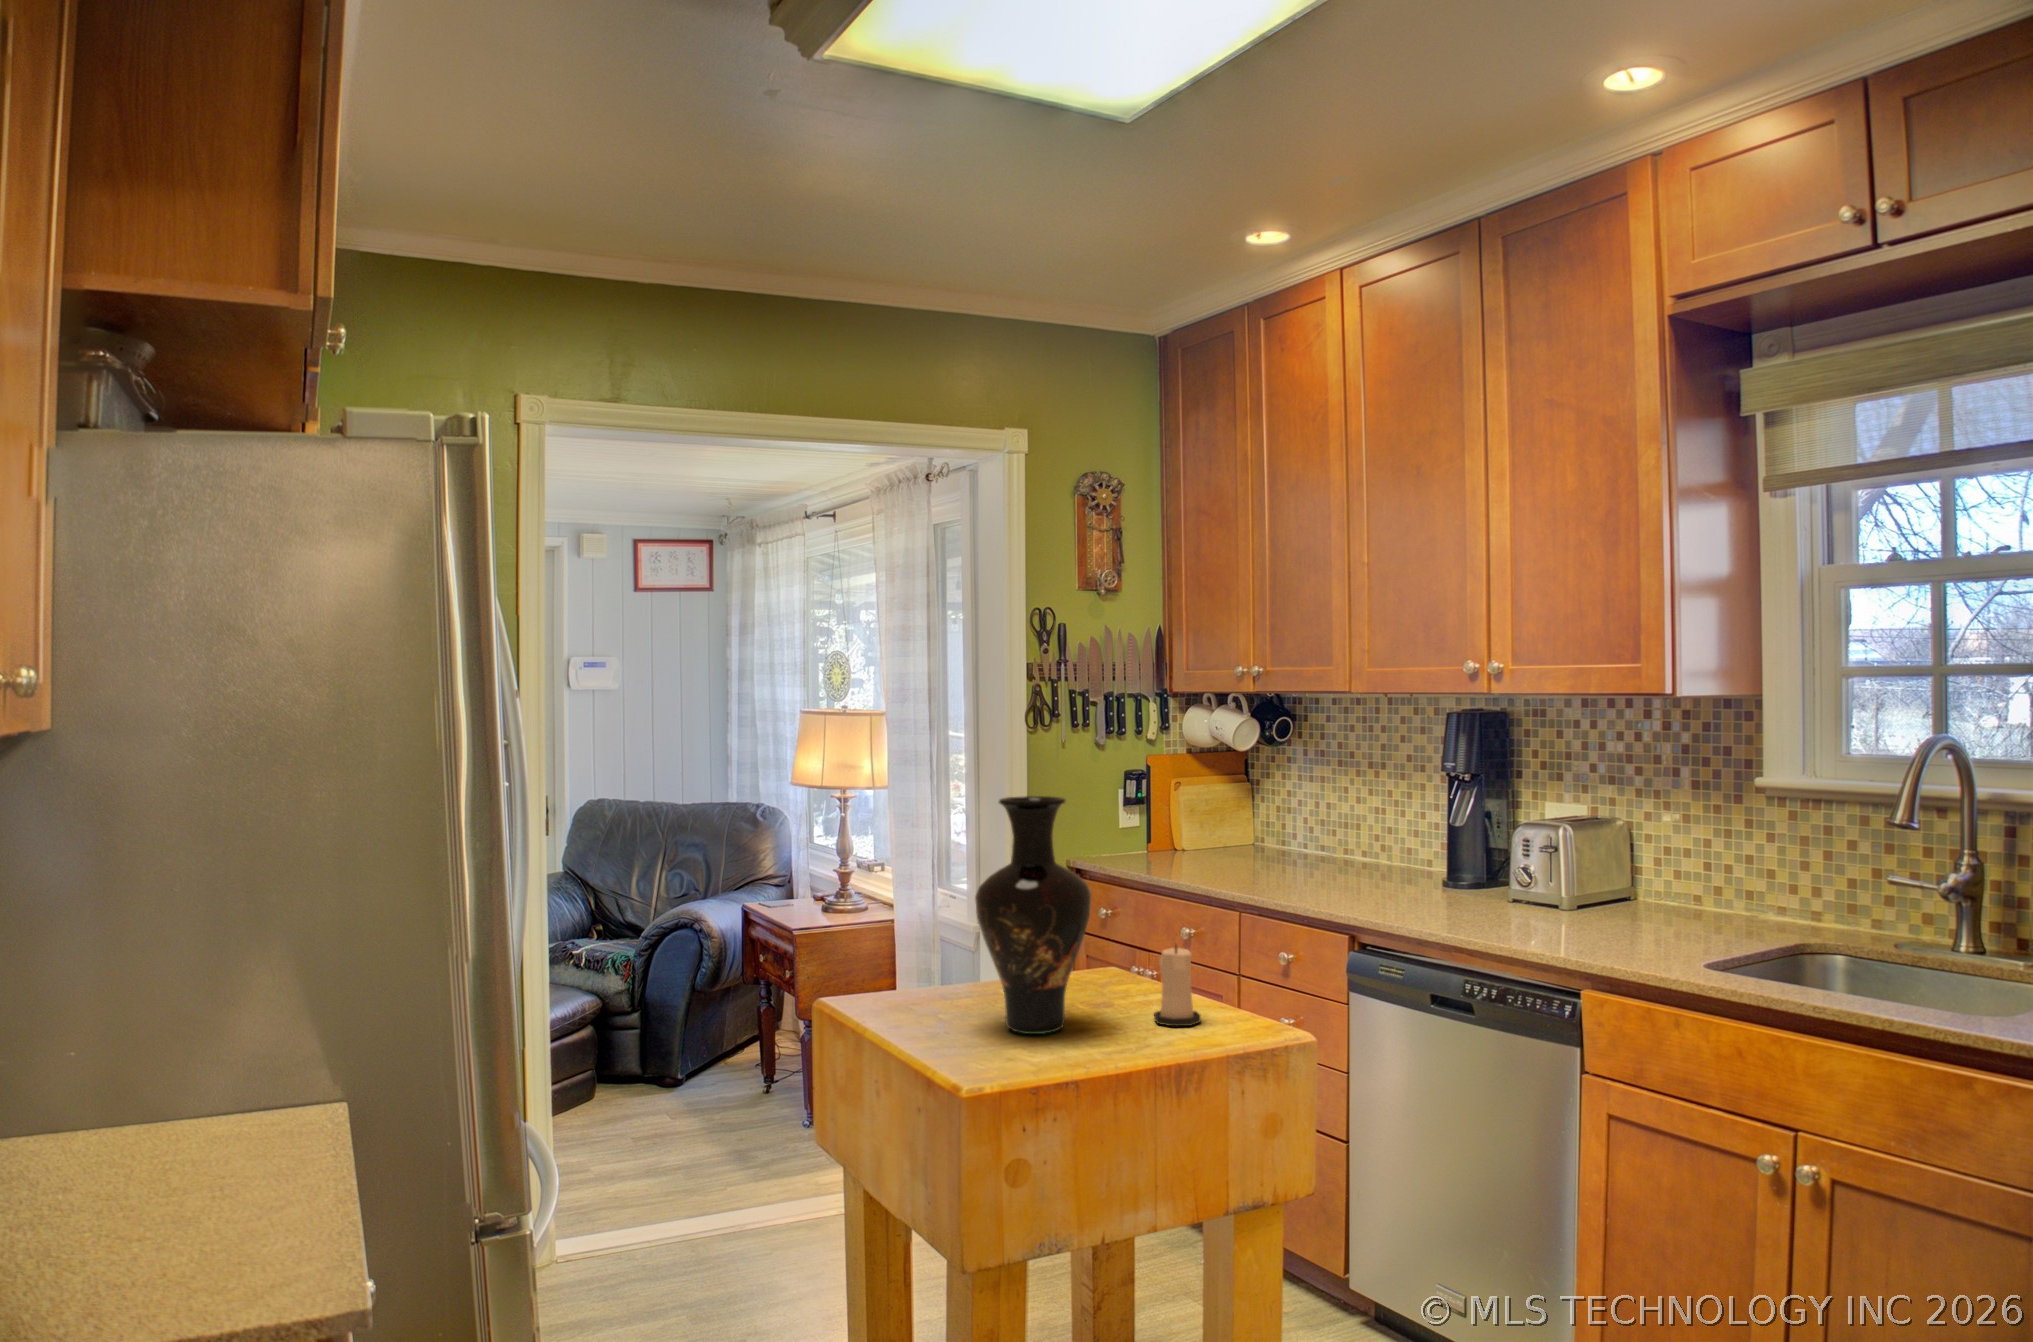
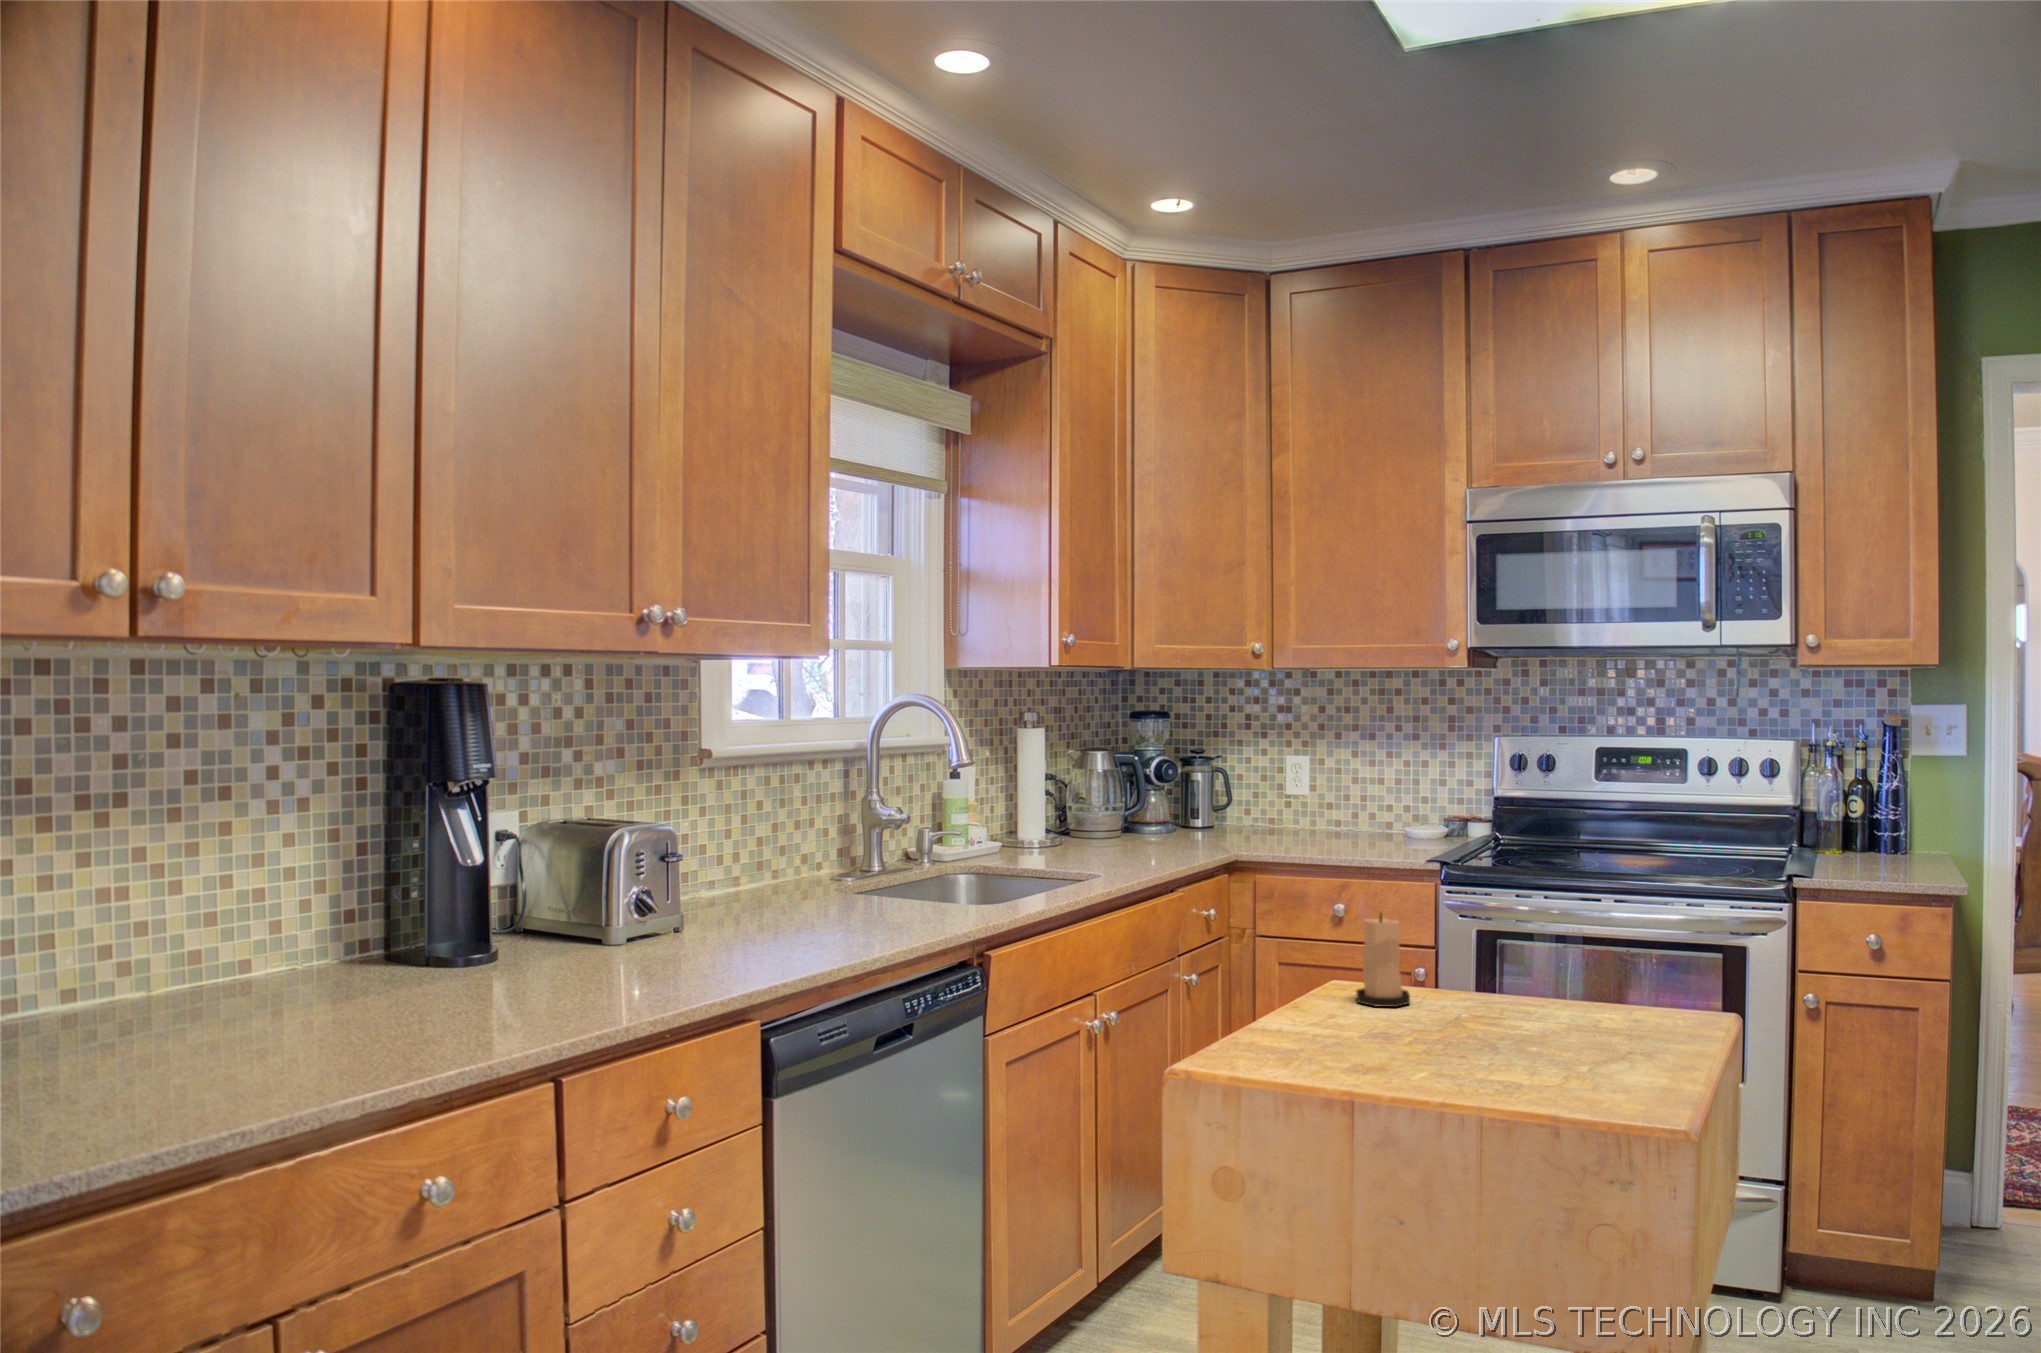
vase: present [975,796,1091,1034] -> none [1450,741,1606,1041]

